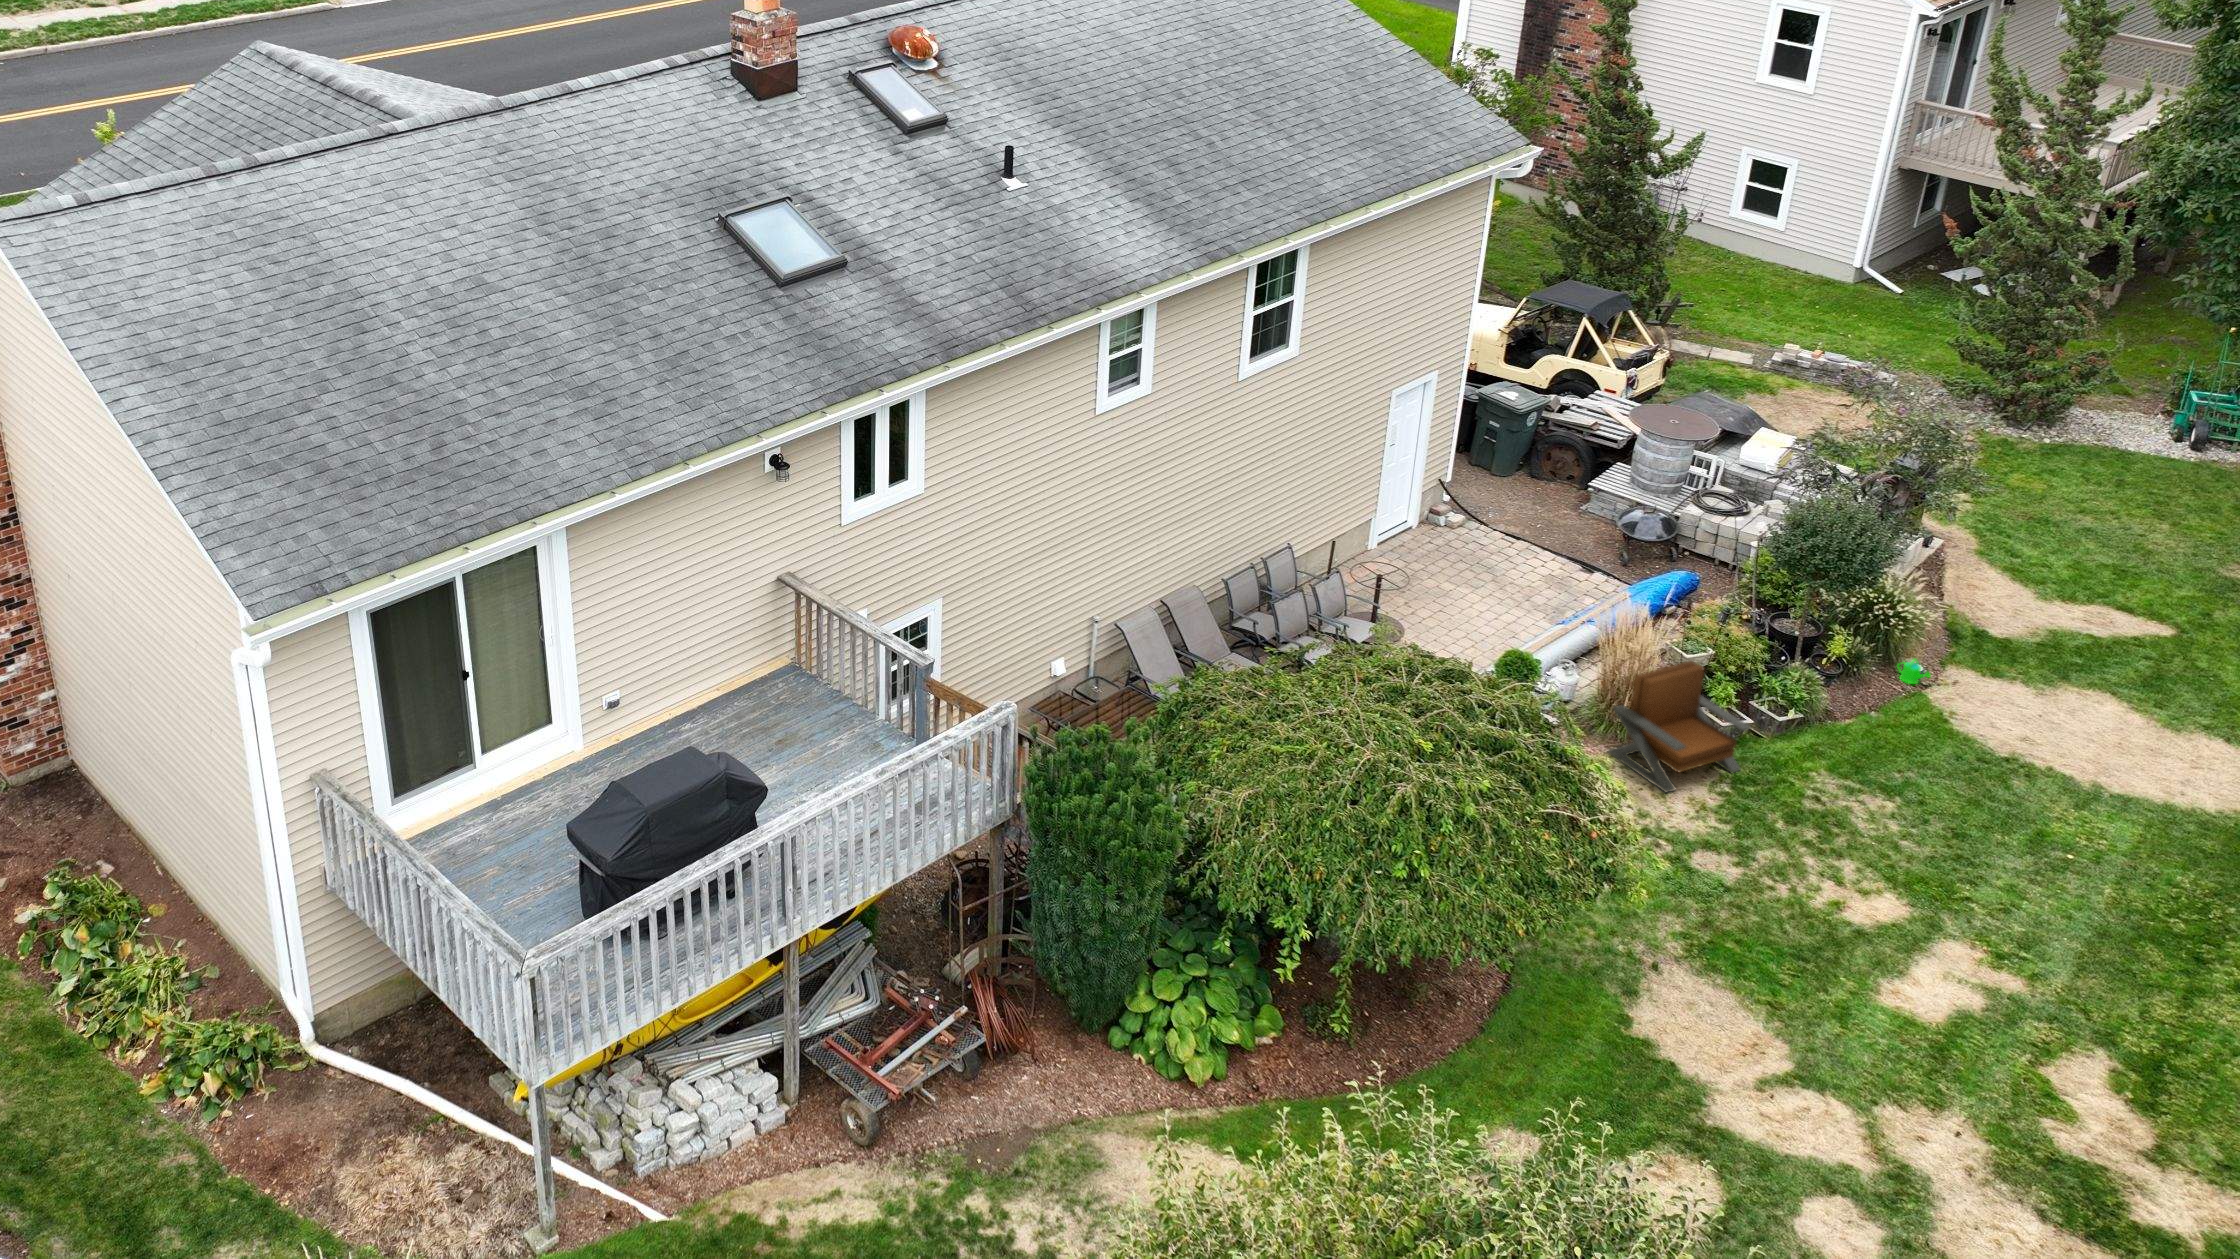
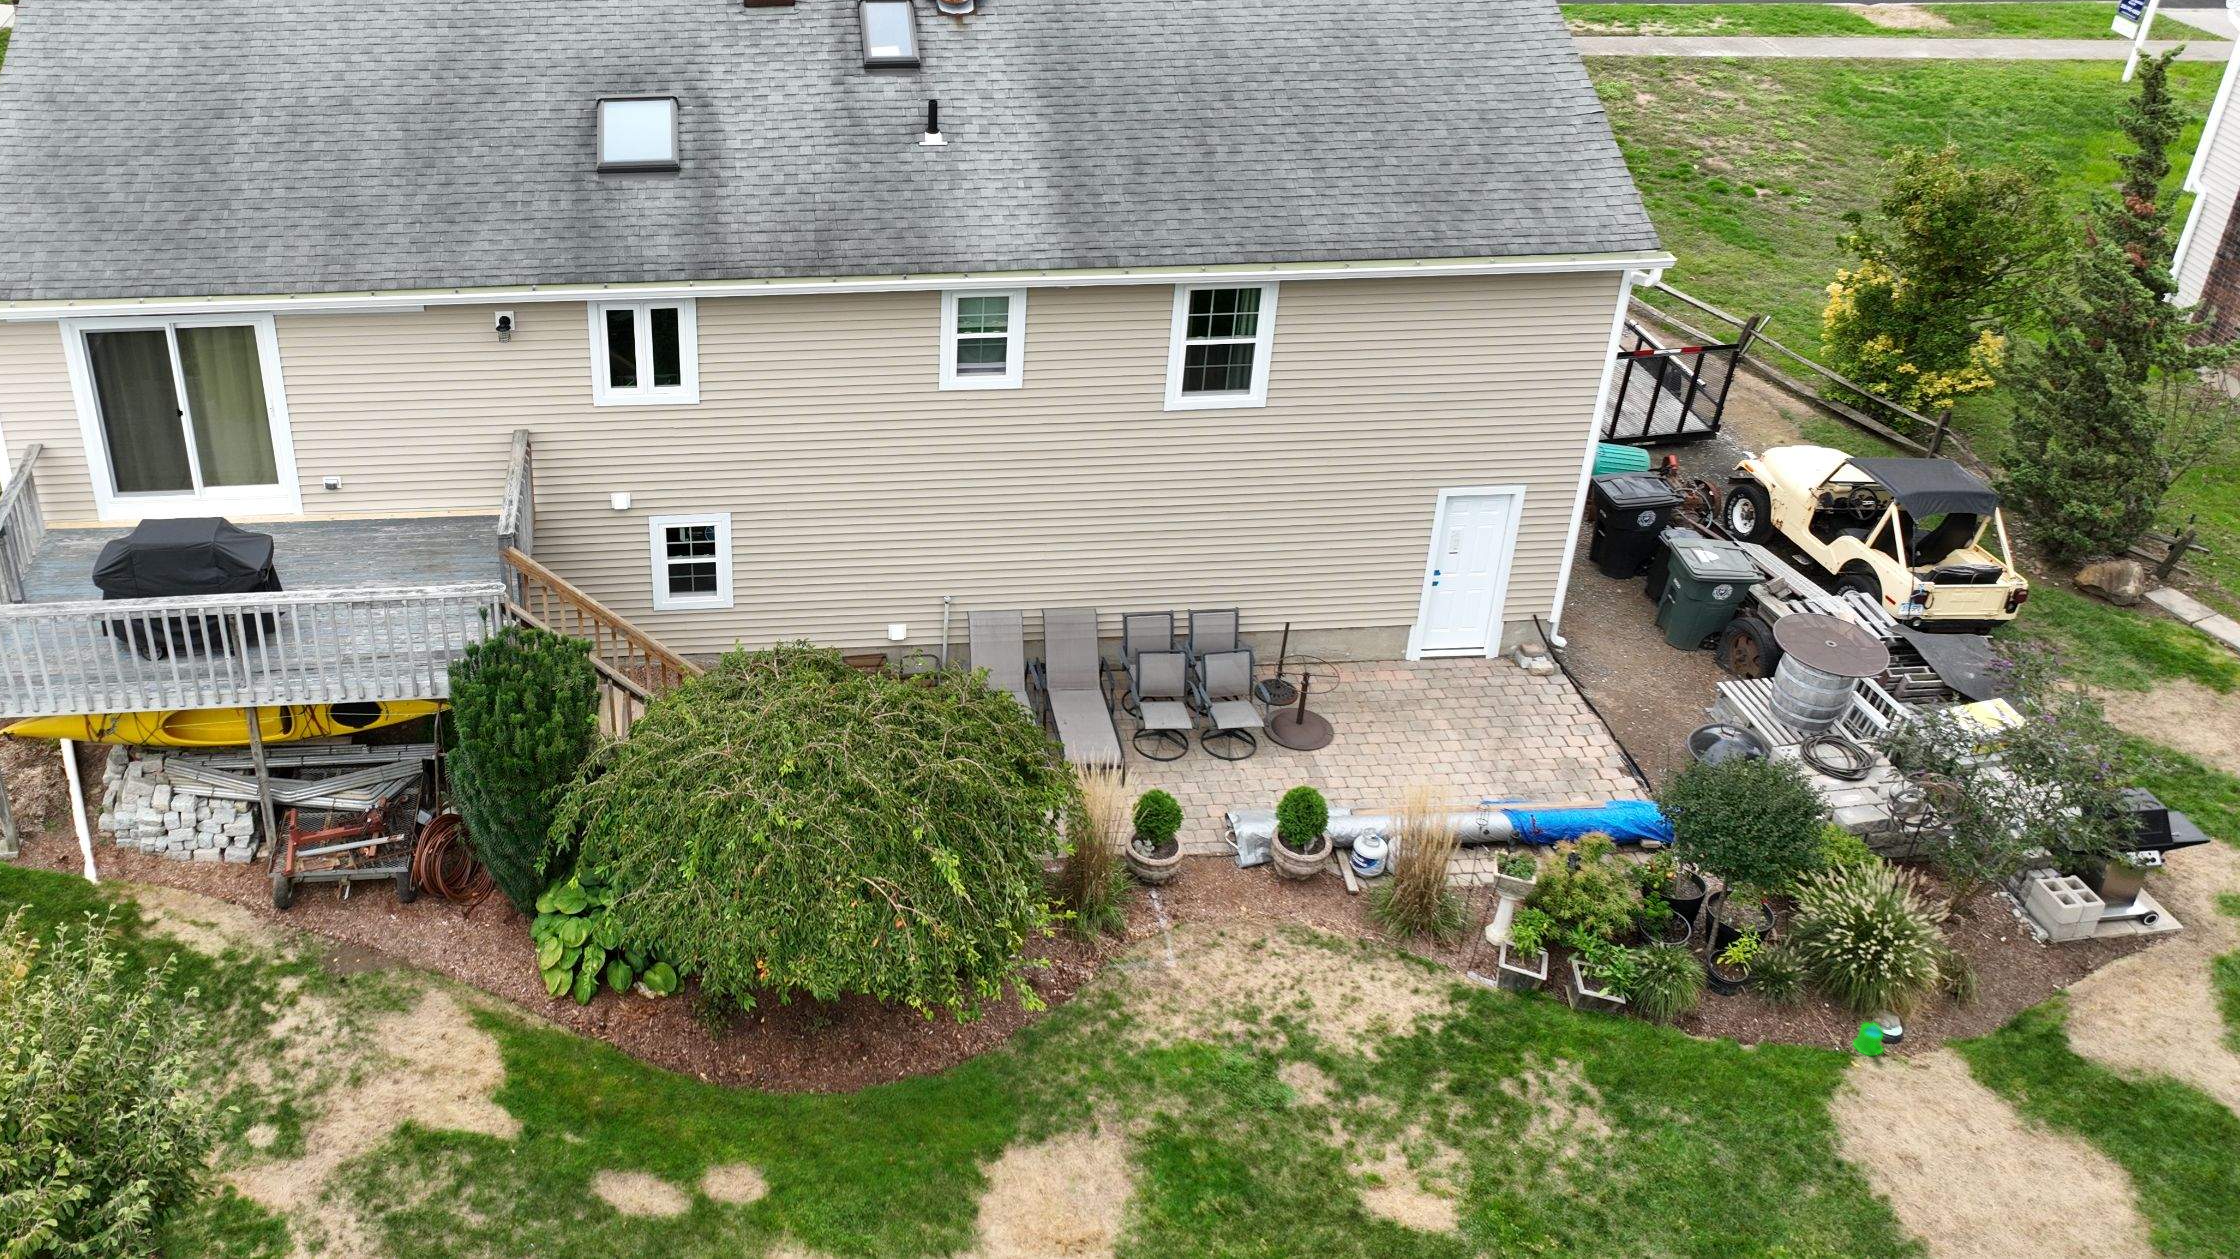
lounge chair: present [1607,661,1750,793] -> none [1351,863,1490,1026]

